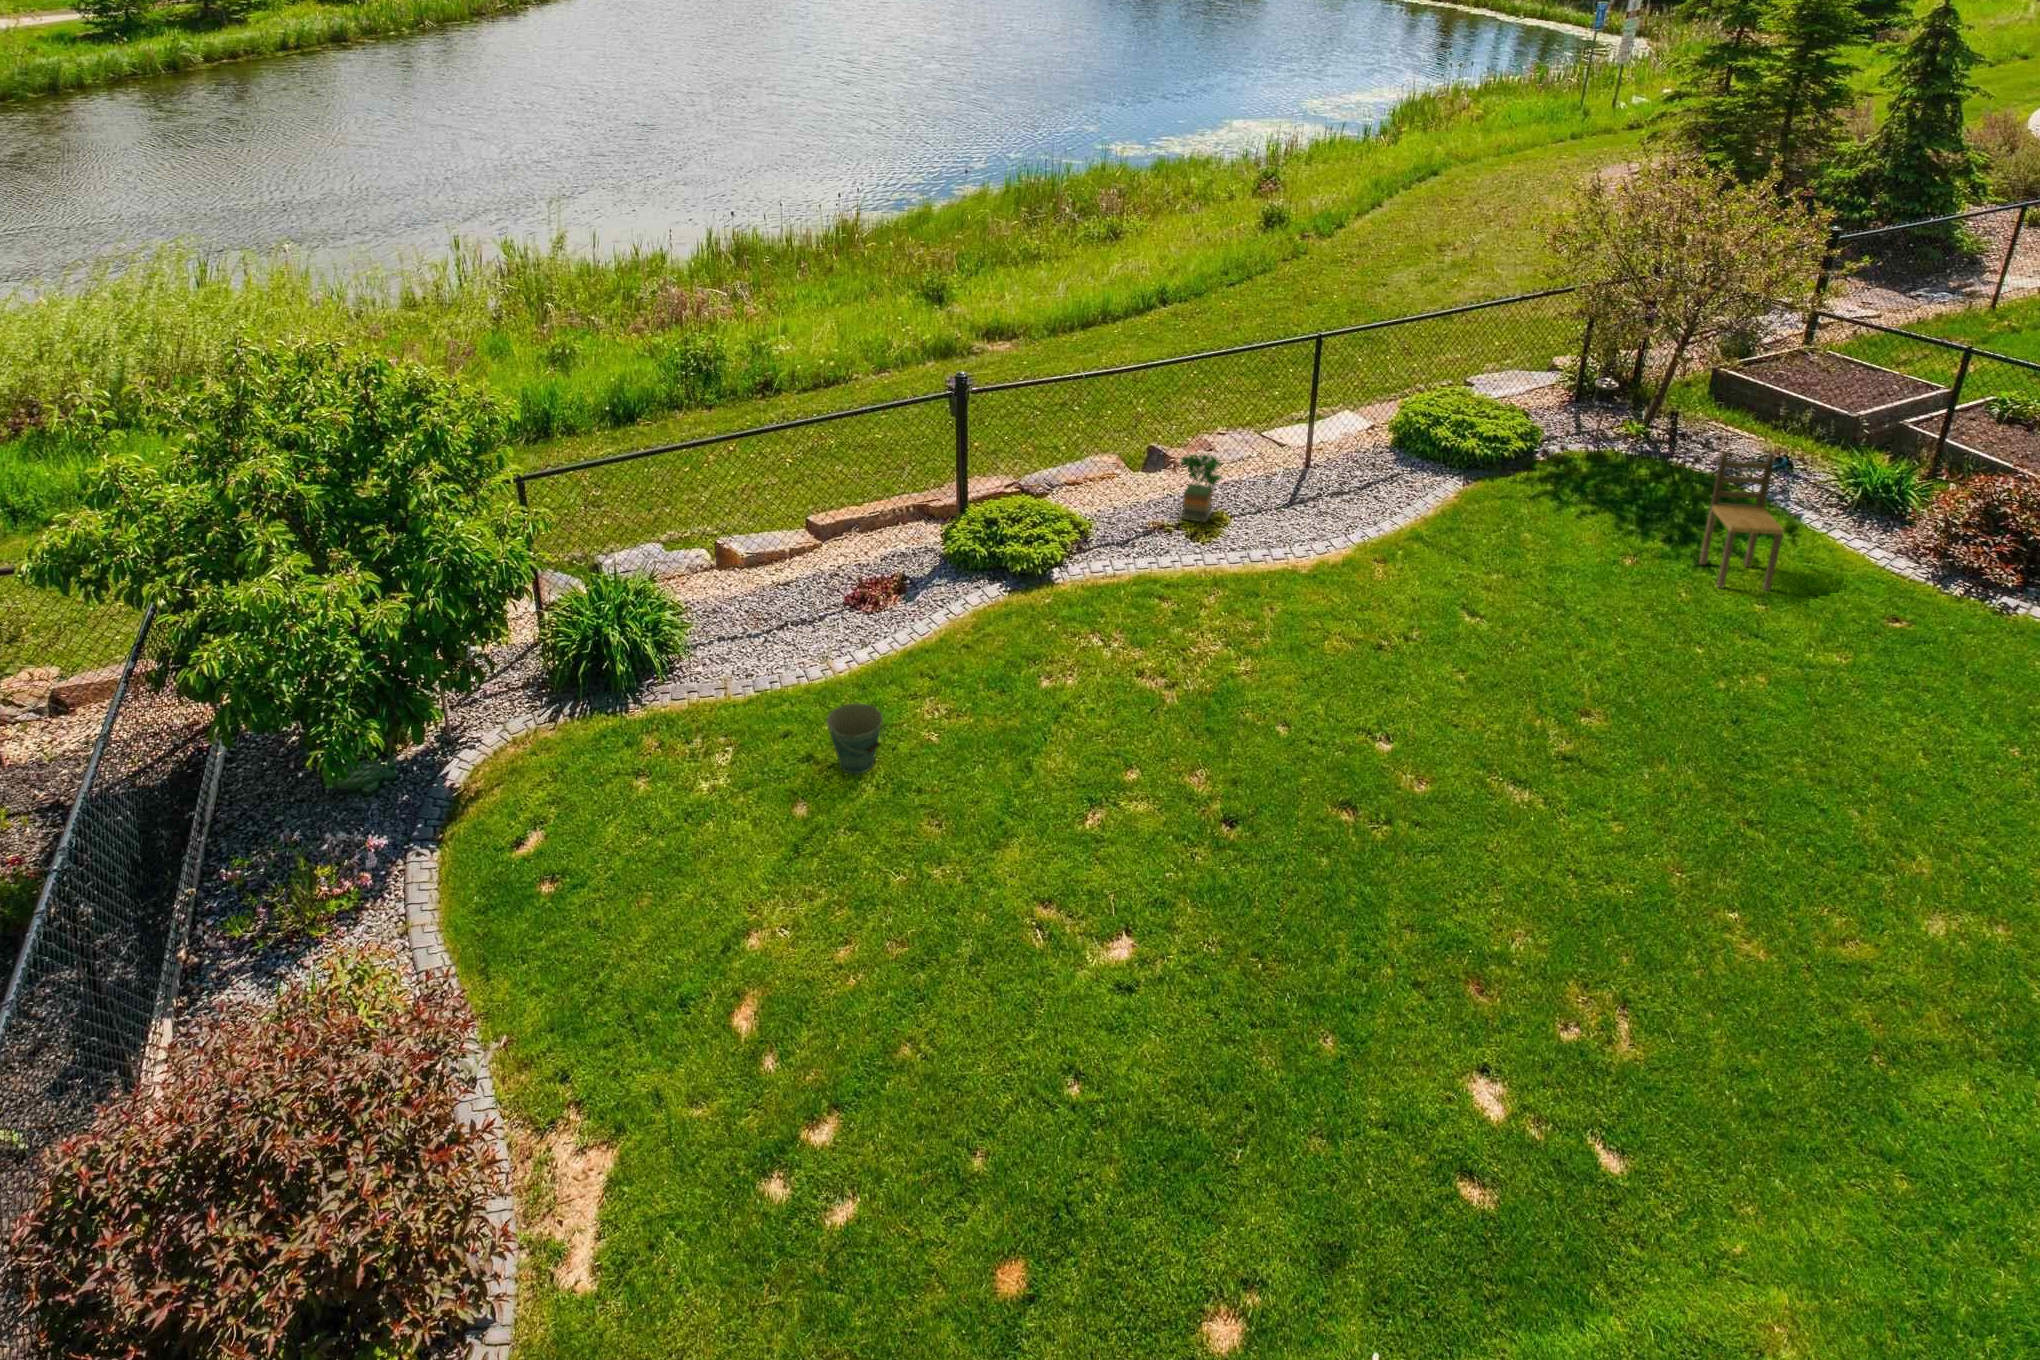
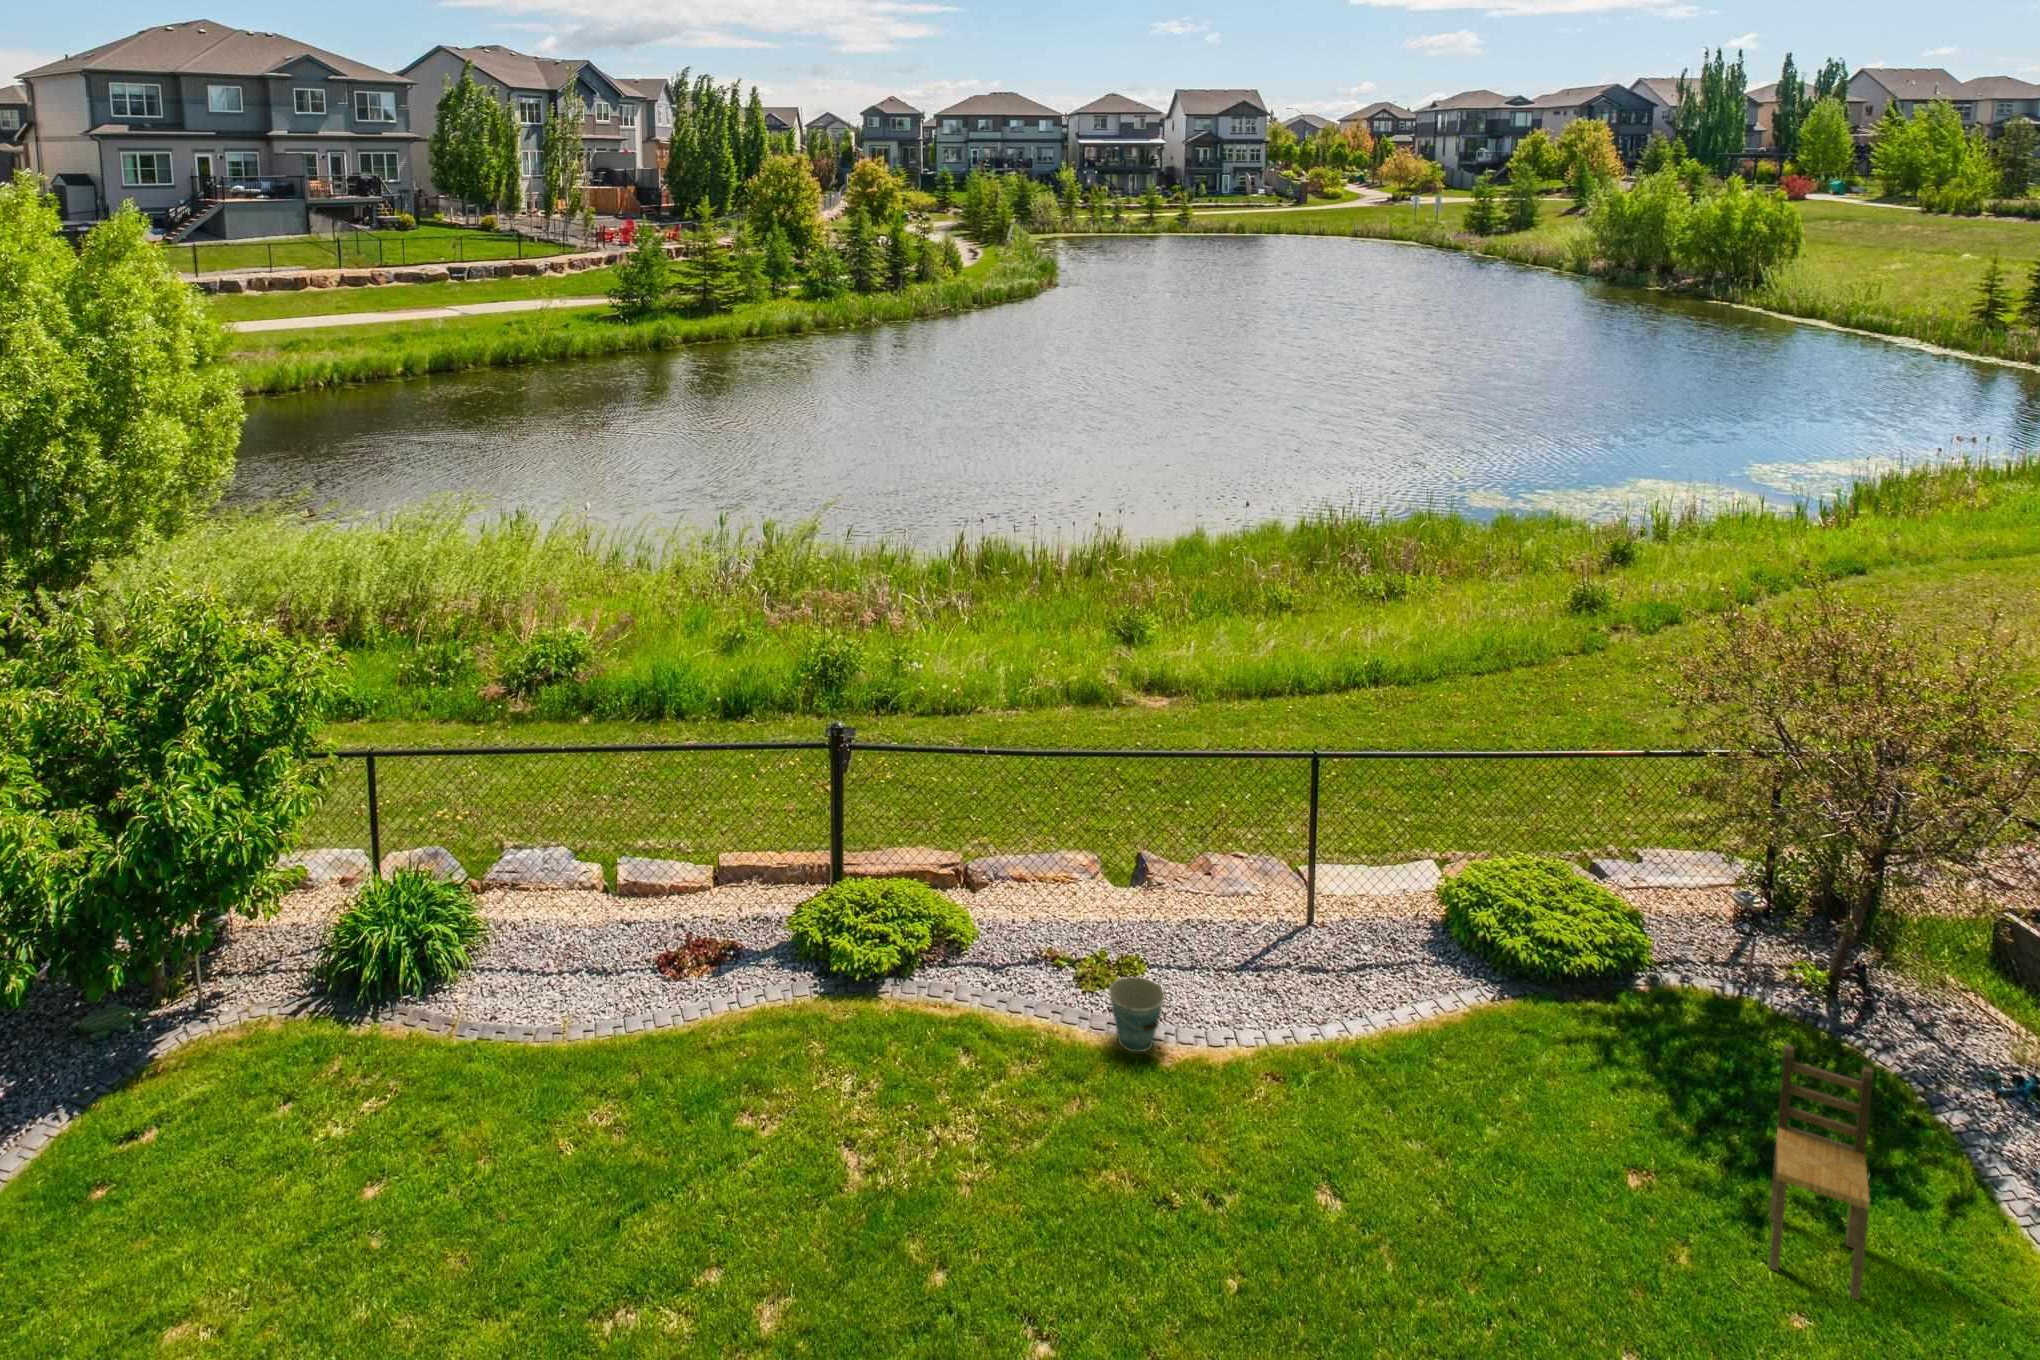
potted tree: present [1181,455,1222,523] -> none [1091,872,1146,966]
bucket: present [827,703,884,774] -> present [1109,977,1166,1052]

